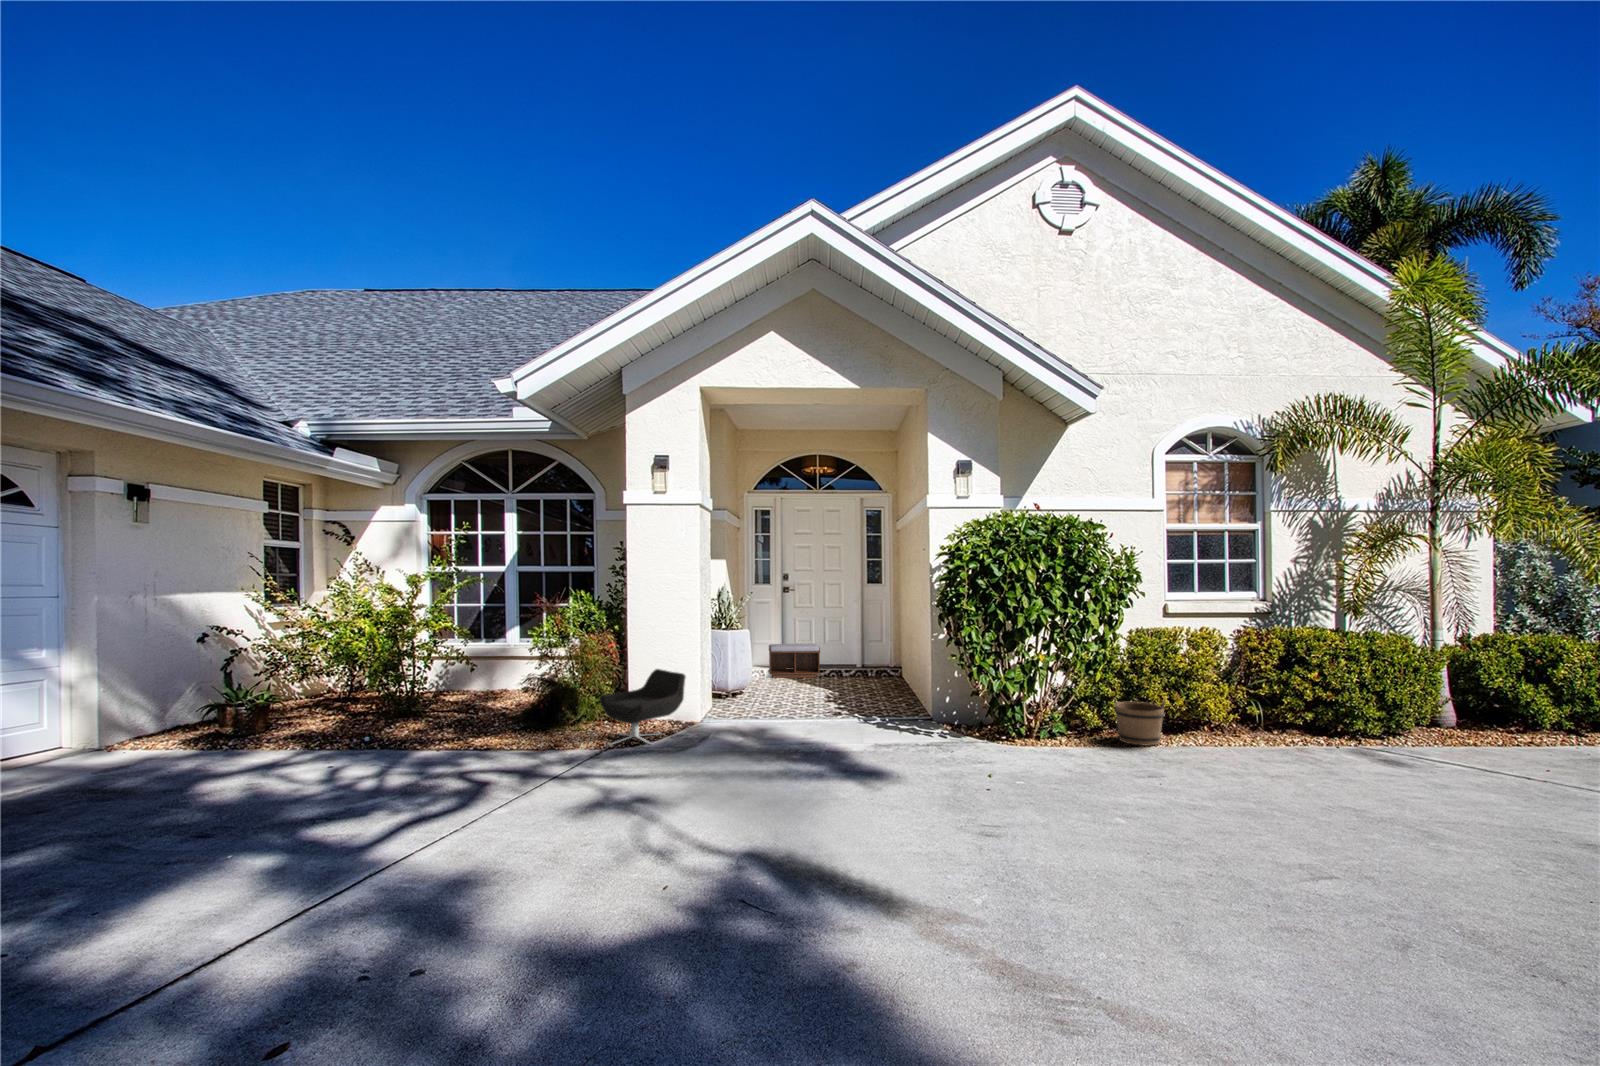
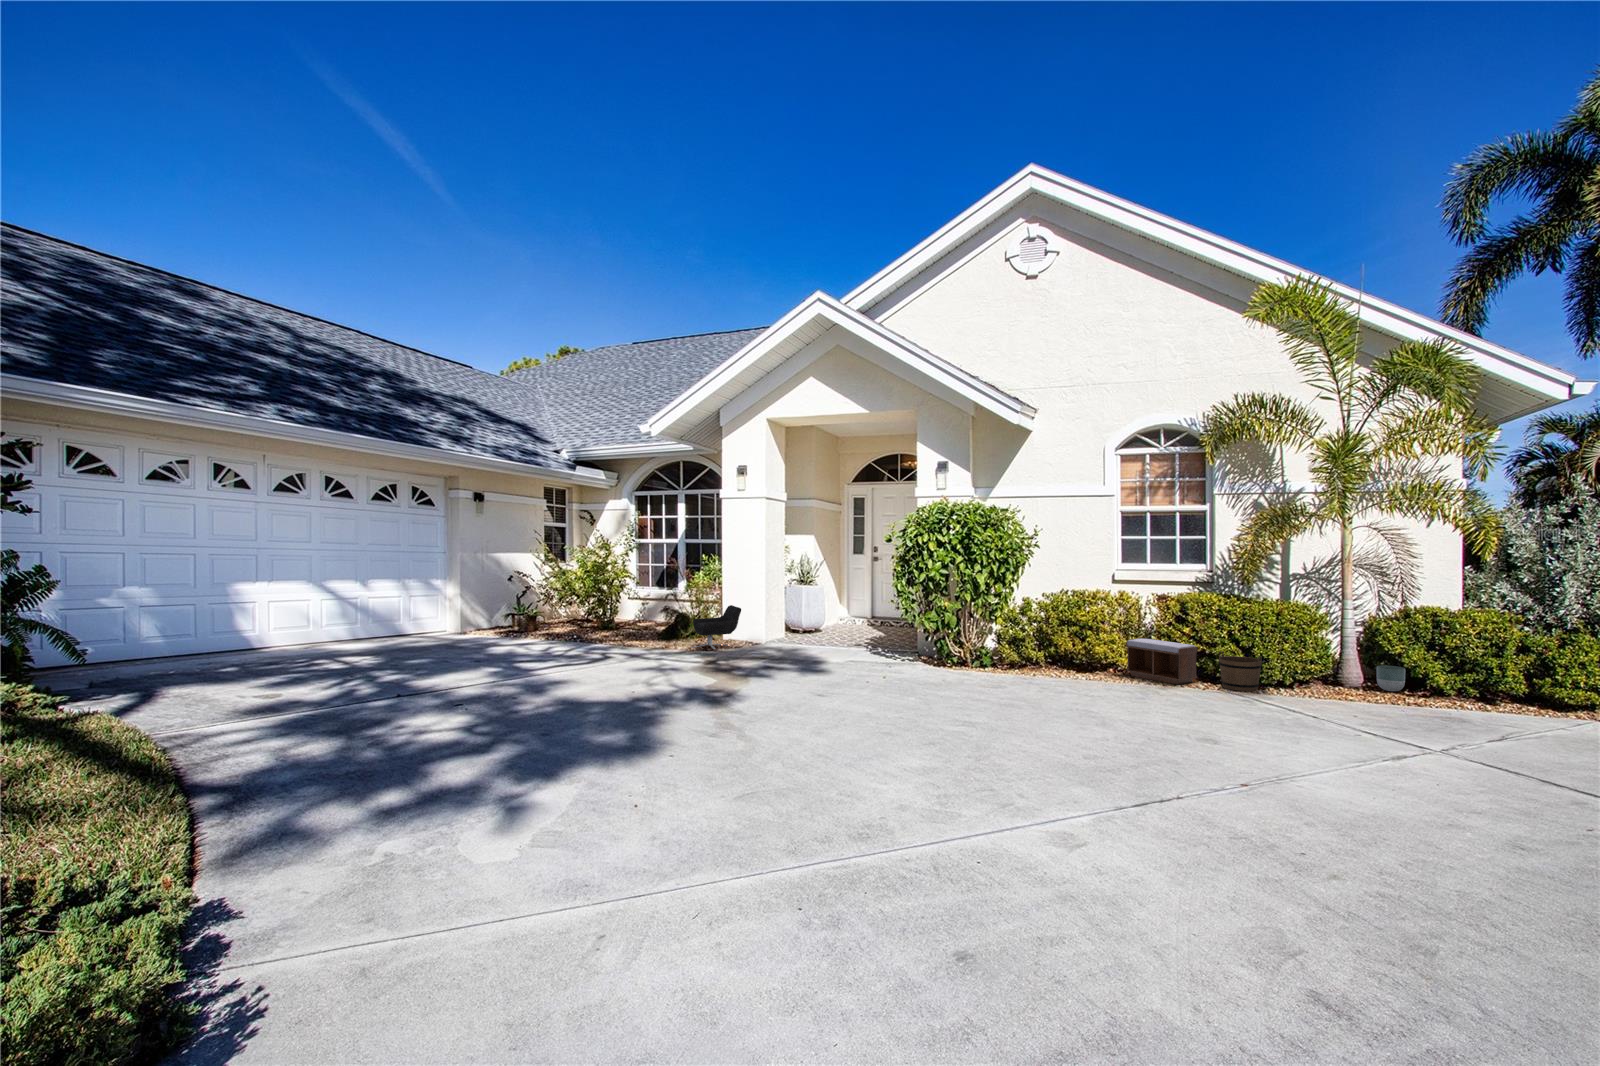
bench: present [769,644,820,678] -> present [1126,639,1197,684]
bucket: present [1114,699,1165,746] -> present [1219,651,1262,691]
planter: none [1491,704,1527,734] -> present [1377,665,1405,691]

